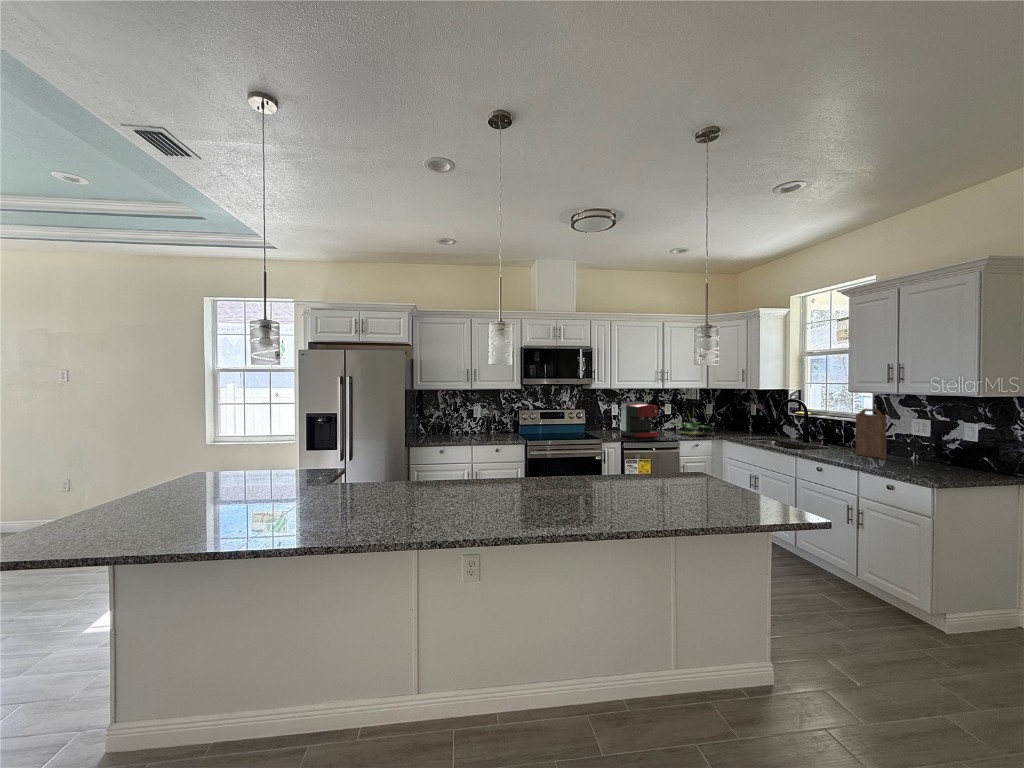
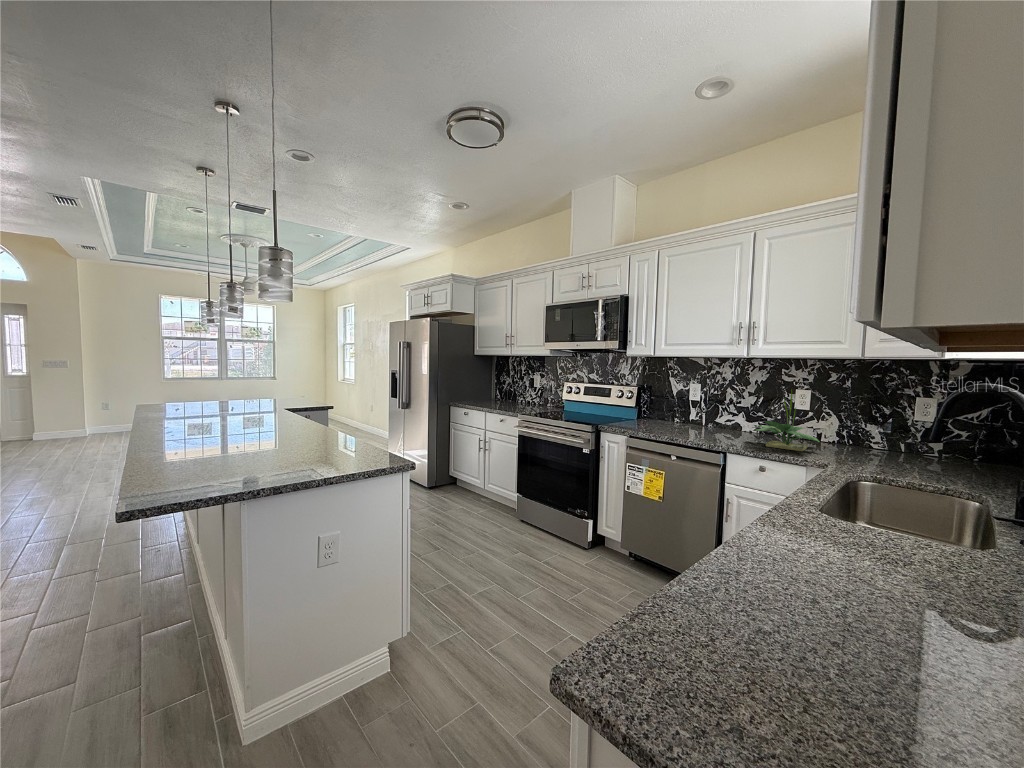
coffee maker: present [621,401,658,438] -> none [642,375,699,437]
cutting board: present [856,409,886,459] -> none [880,383,918,621]

